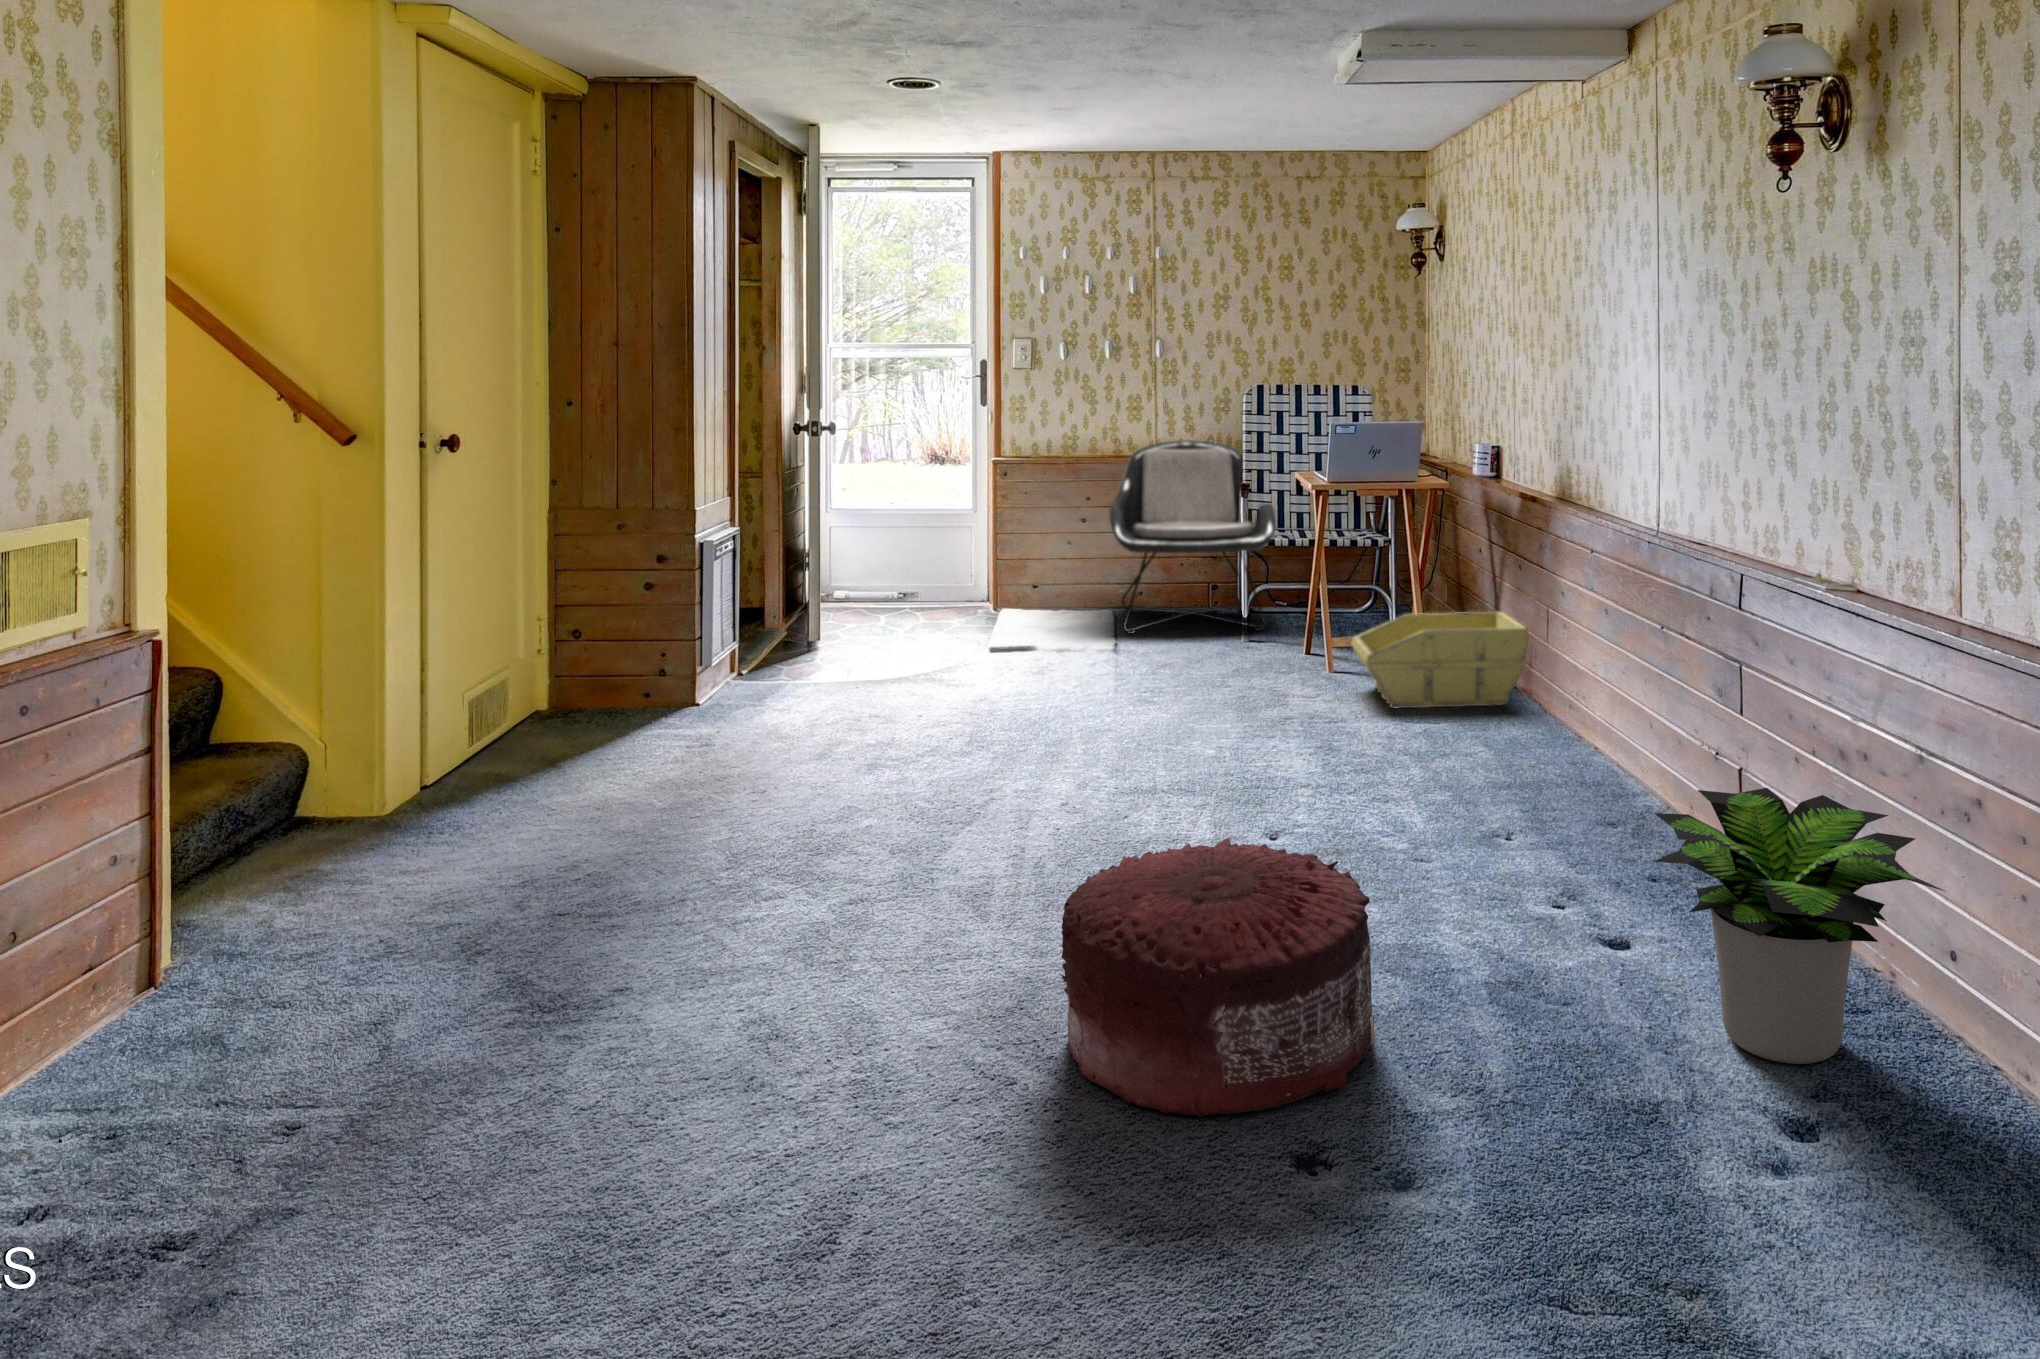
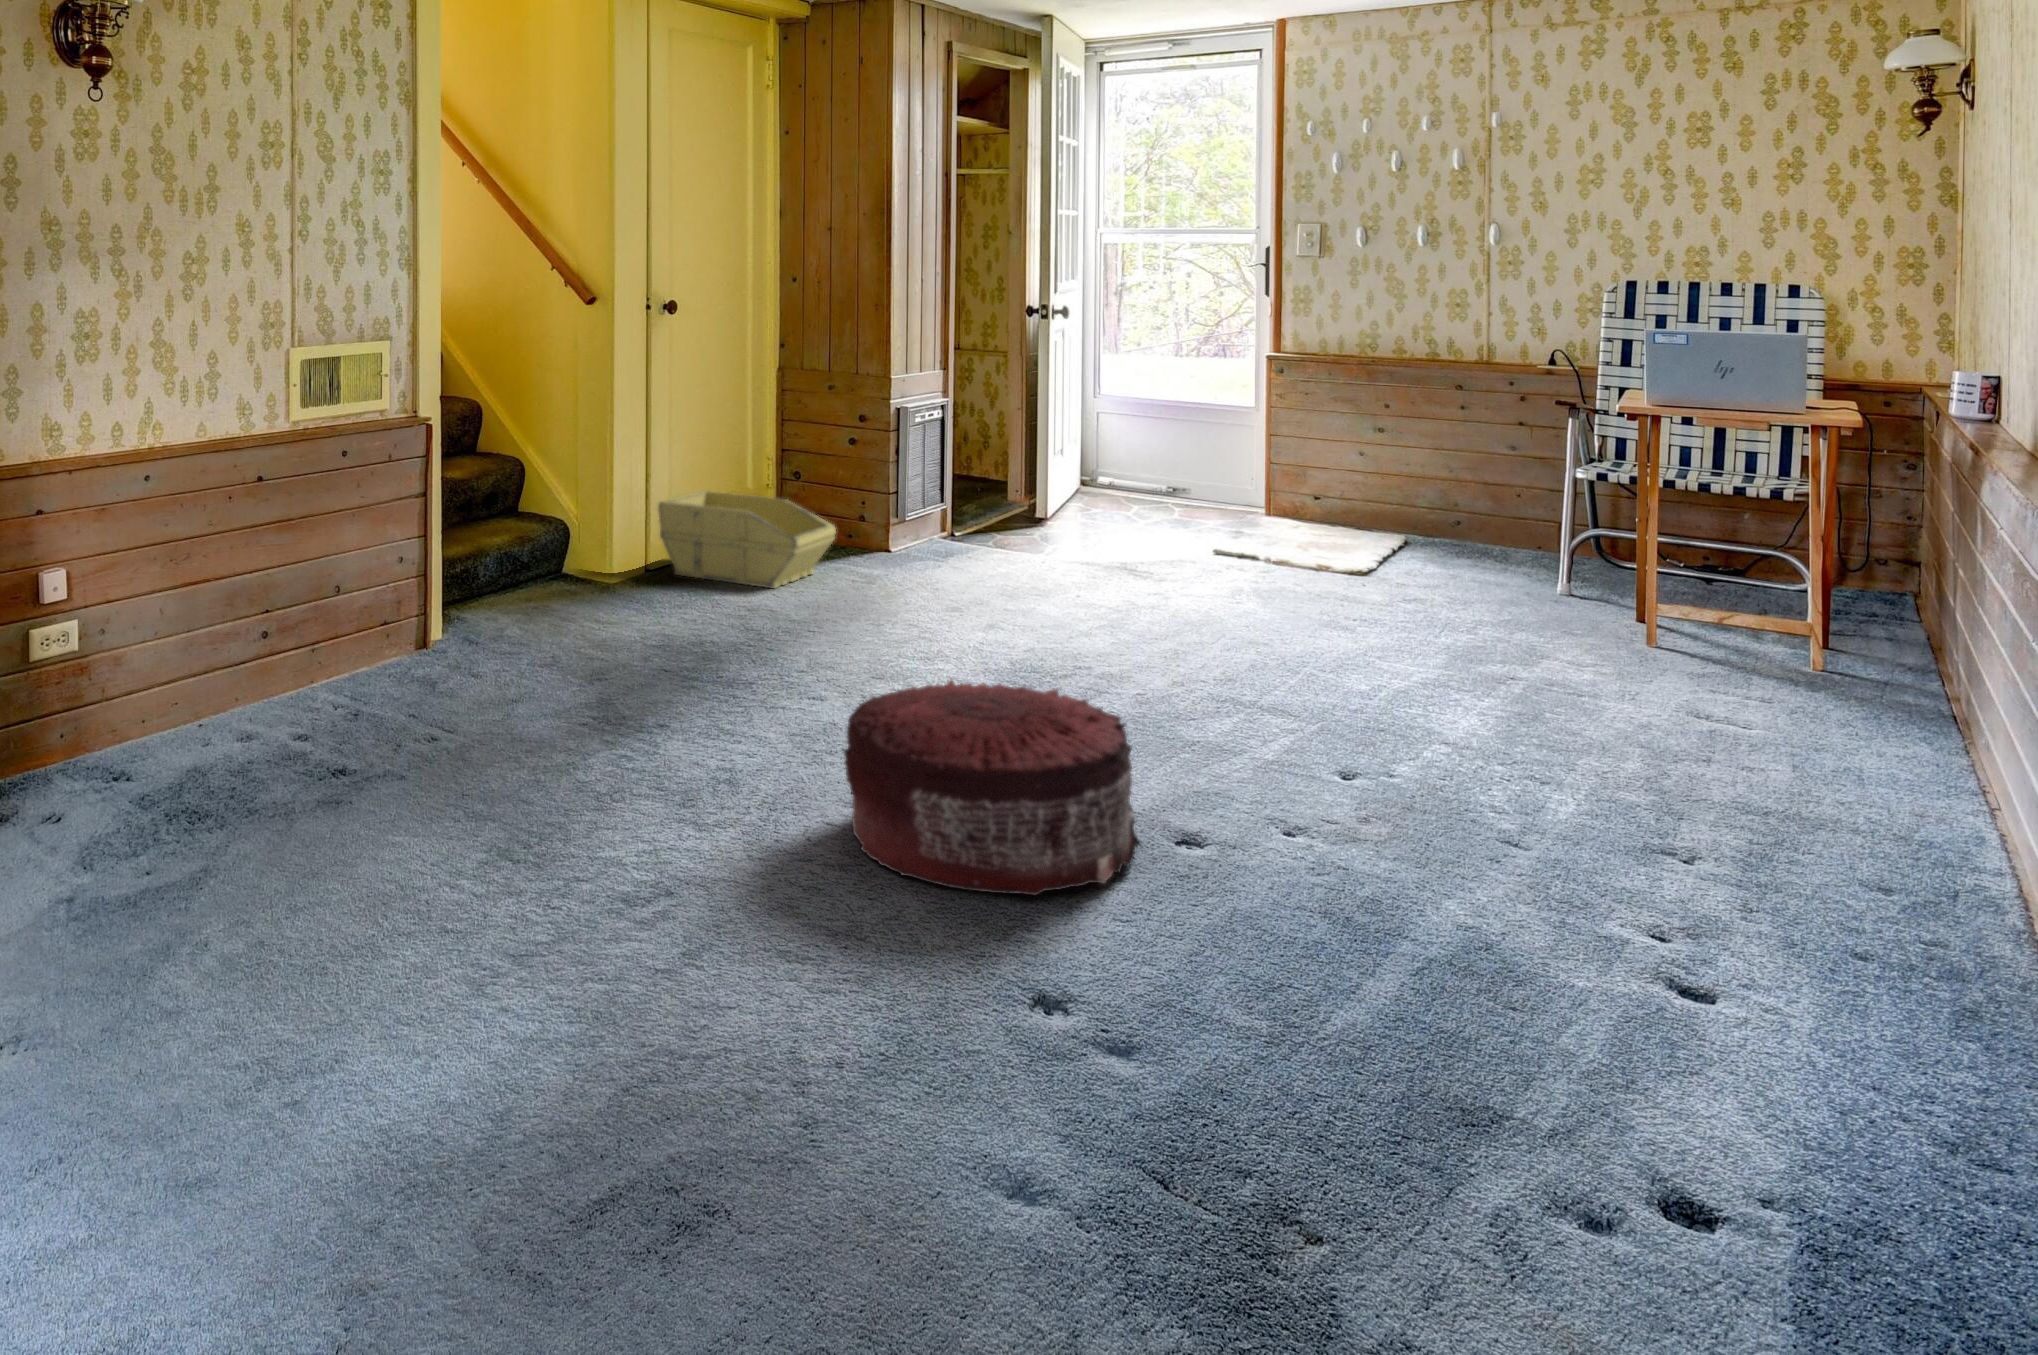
lounge chair: present [1109,440,1276,634] -> none [1365,345,1599,578]
storage bin: present [1351,612,1529,708] -> present [658,491,836,588]
potted plant: present [1654,788,1944,1064] -> none [1408,739,1784,1050]

